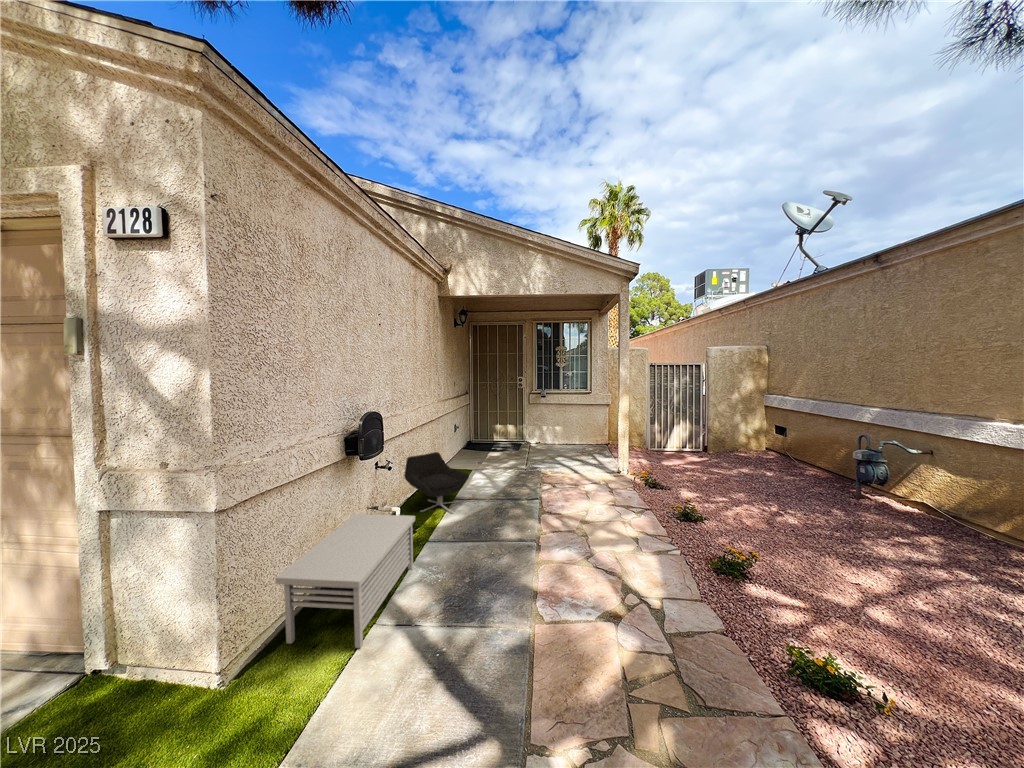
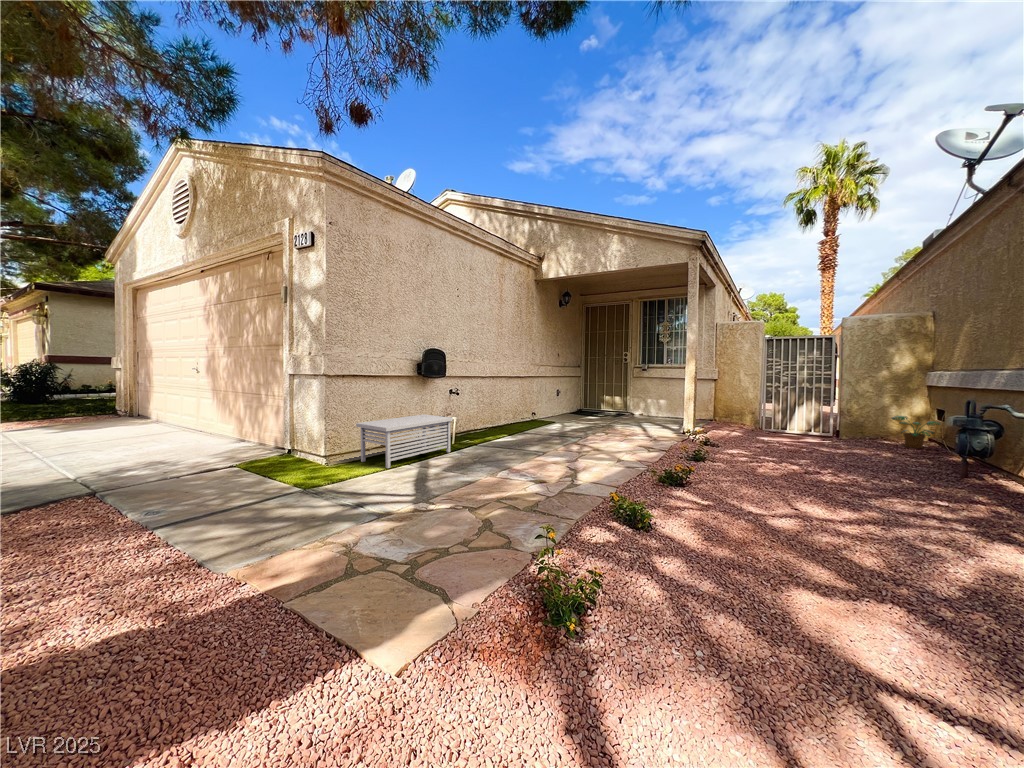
potted plant: none [746,432,782,459] -> present [891,416,941,448]
lounge chair: present [404,452,469,513] -> none [484,397,527,438]

